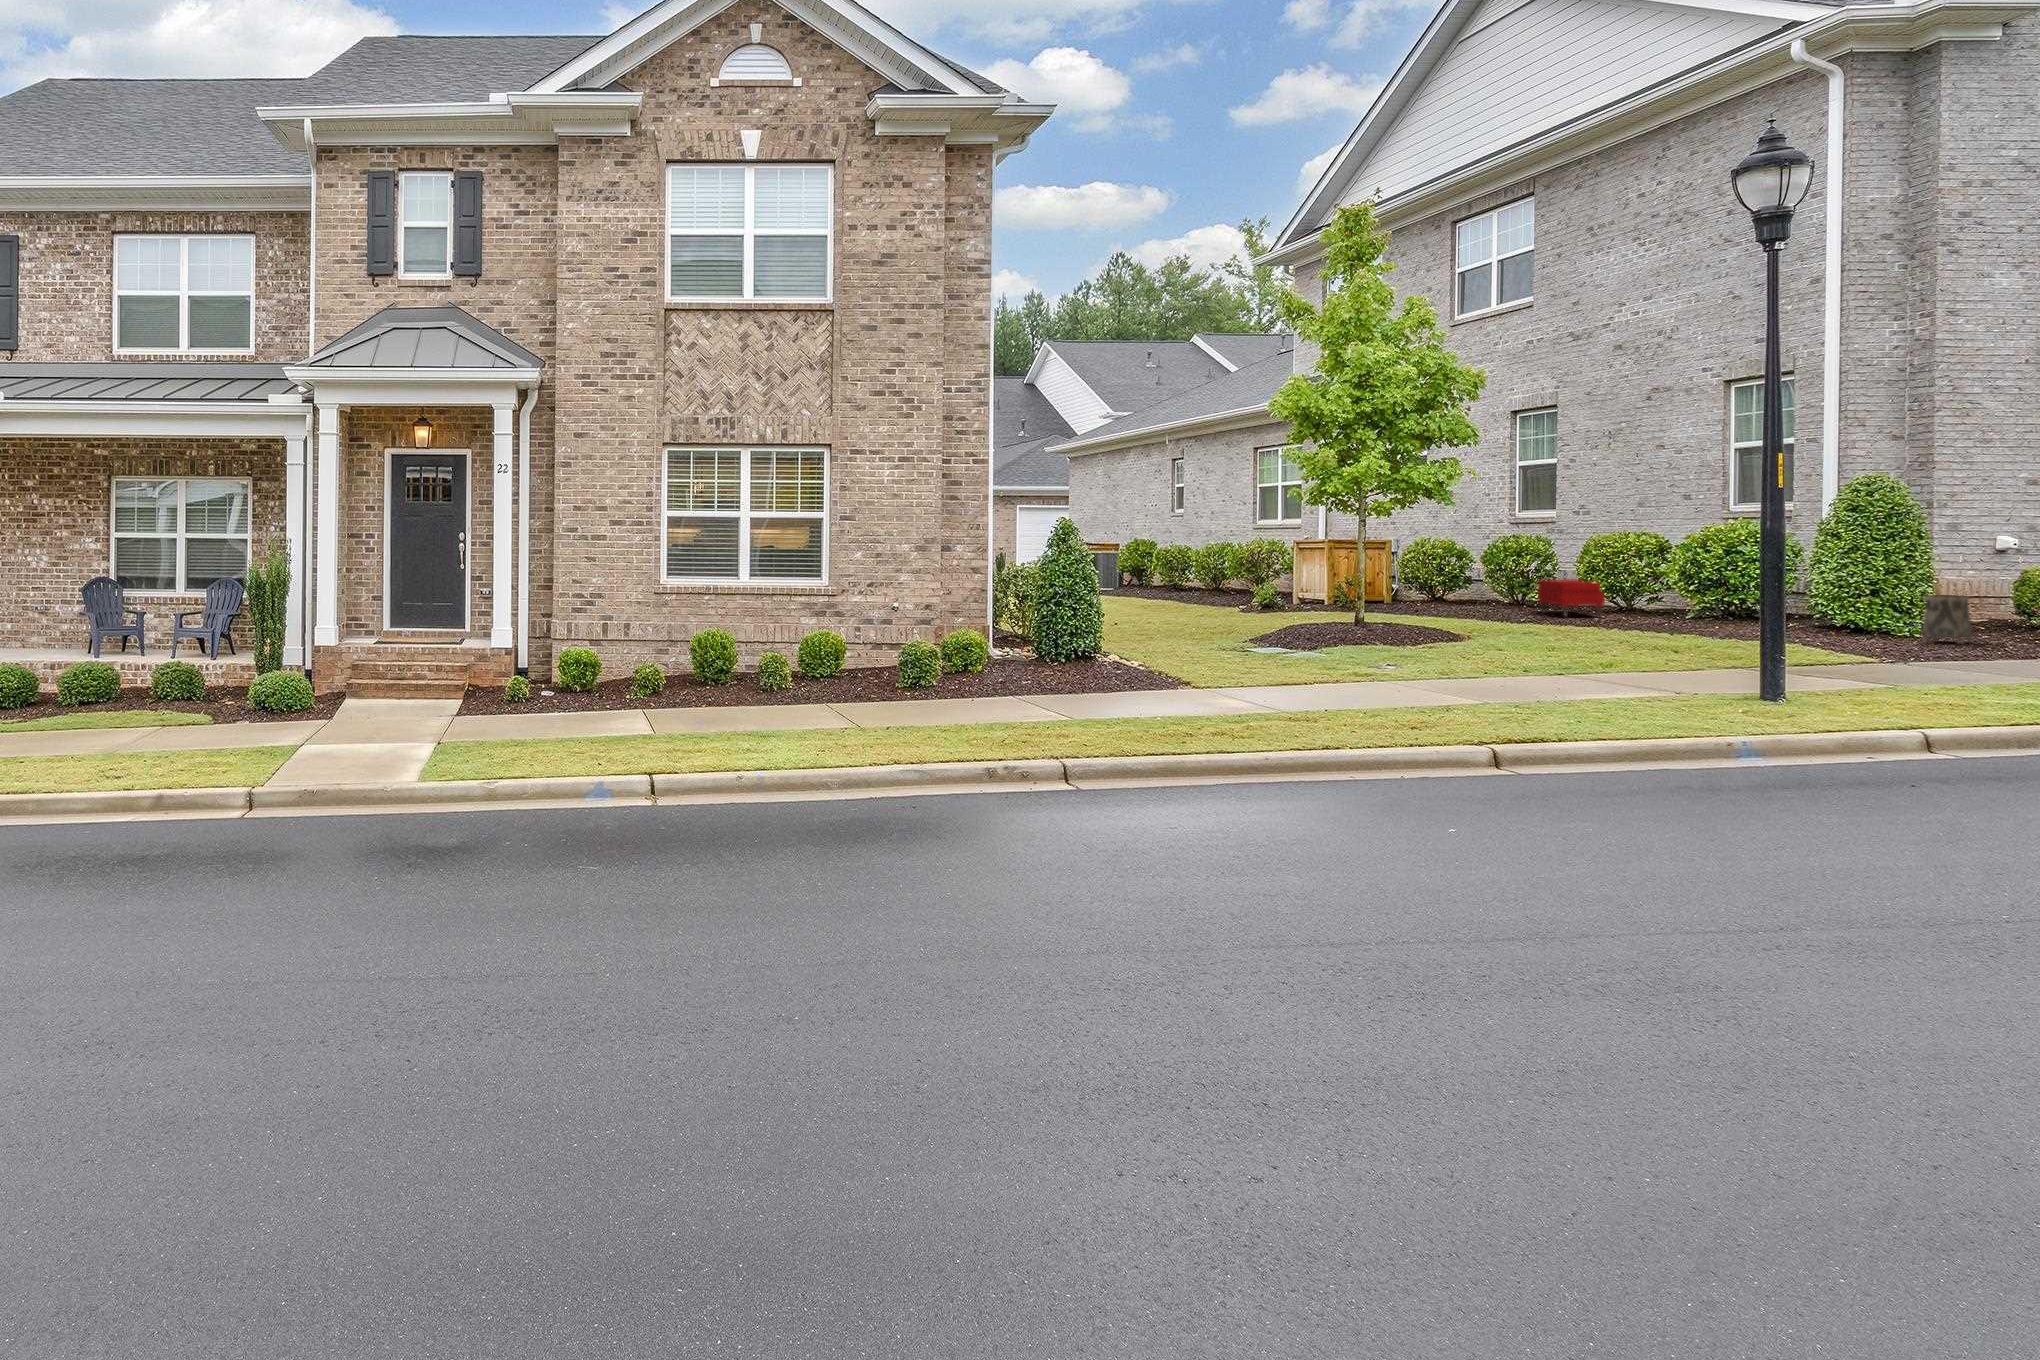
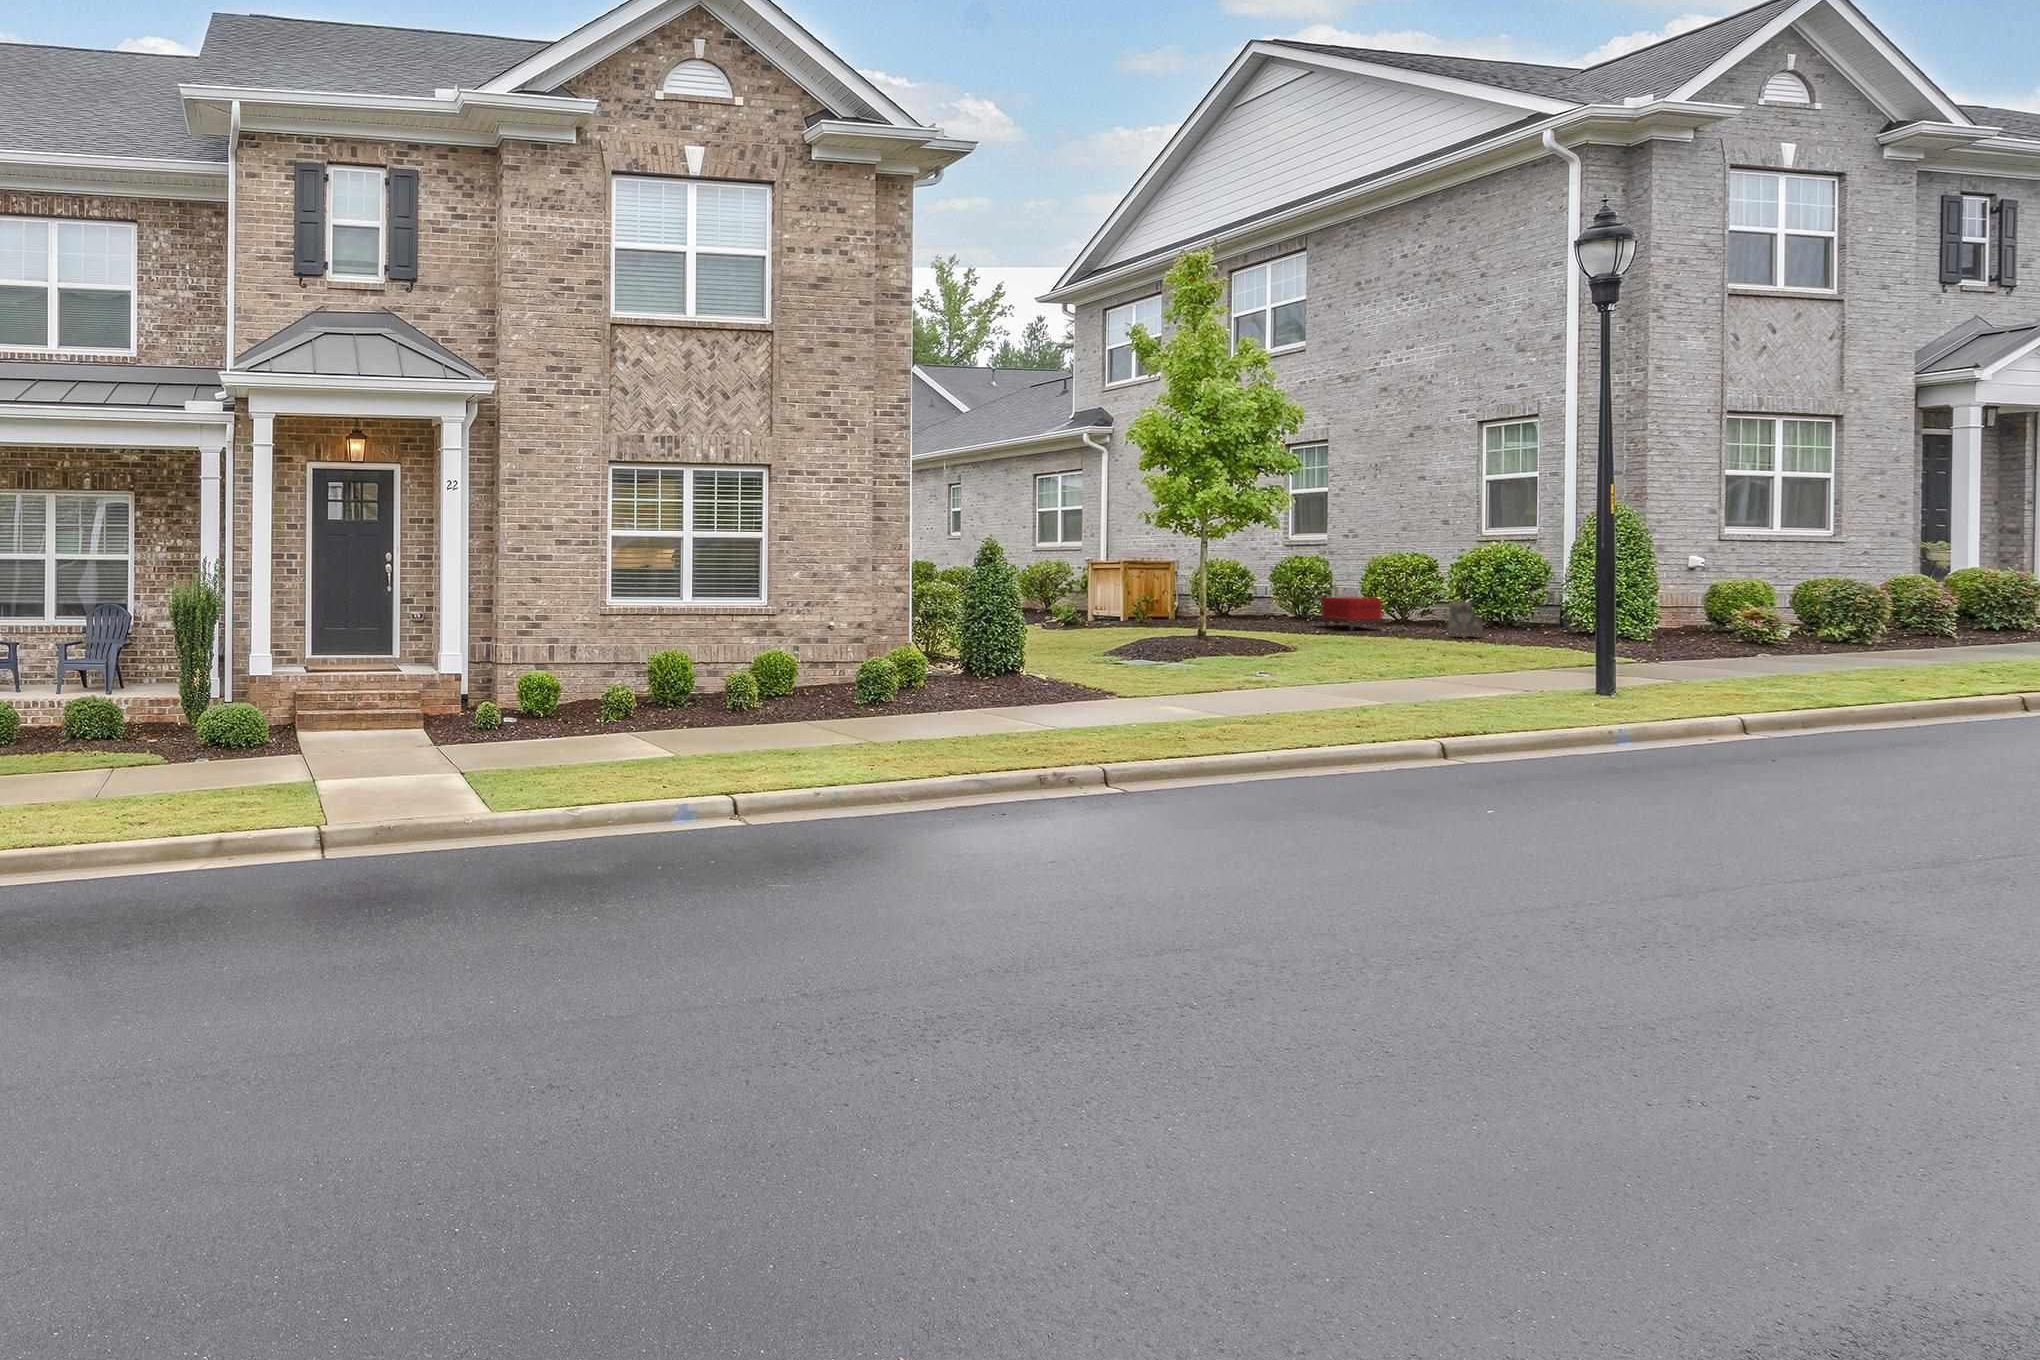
basket: present [1922,595,1973,644] -> present [1448,601,1483,638]

